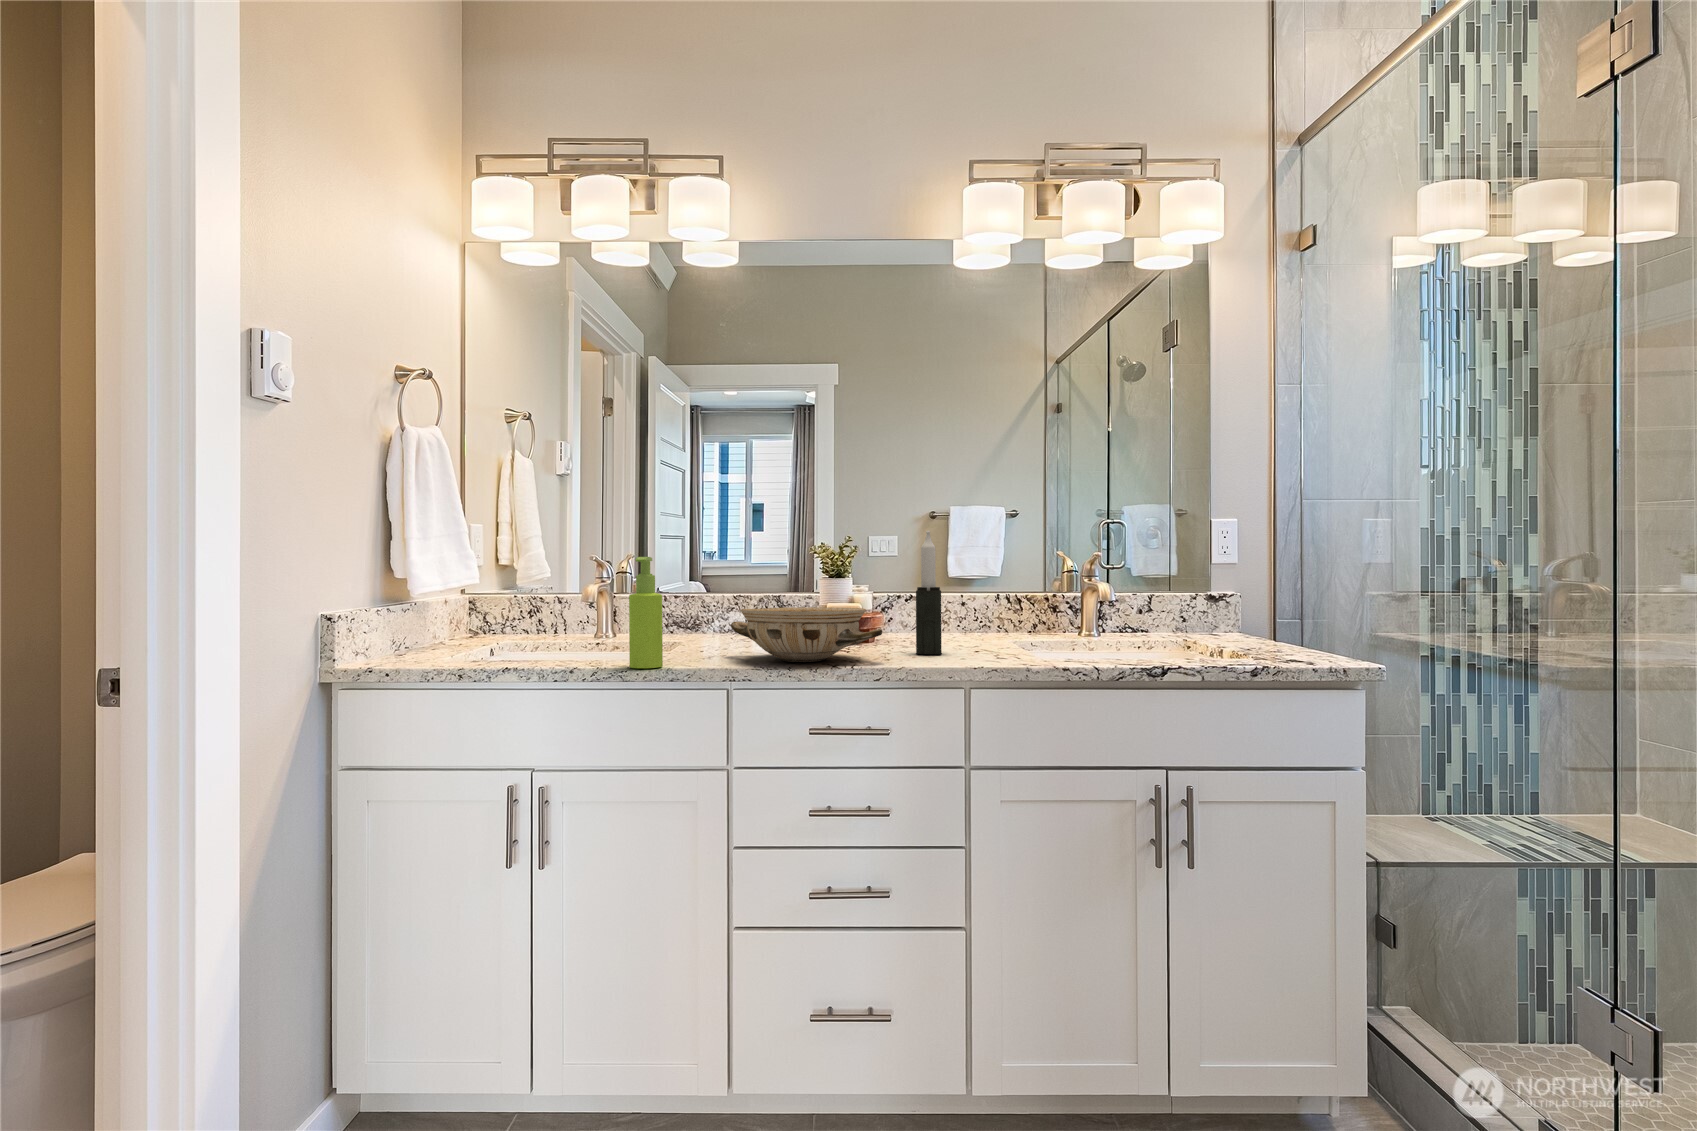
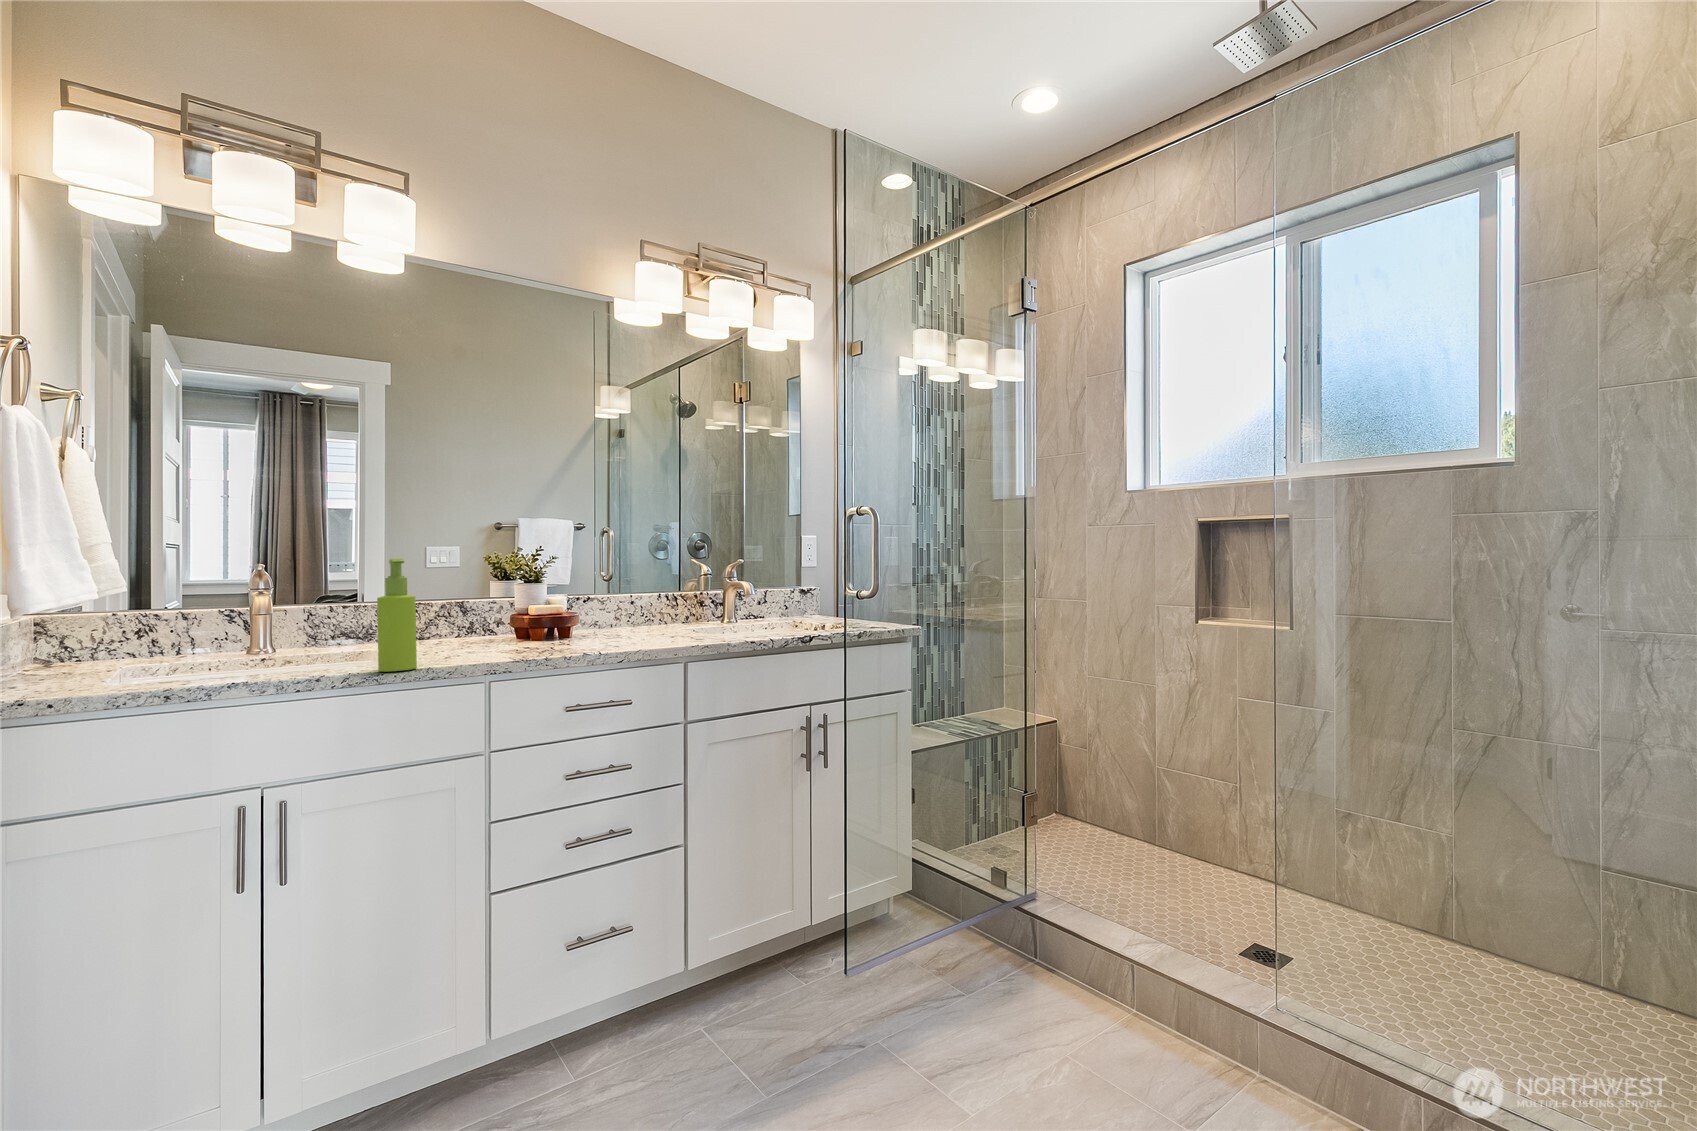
candle: present [916,531,942,654] -> none [628,539,653,641]
ceramic bowl: present [731,607,882,662] -> none [464,605,624,654]

